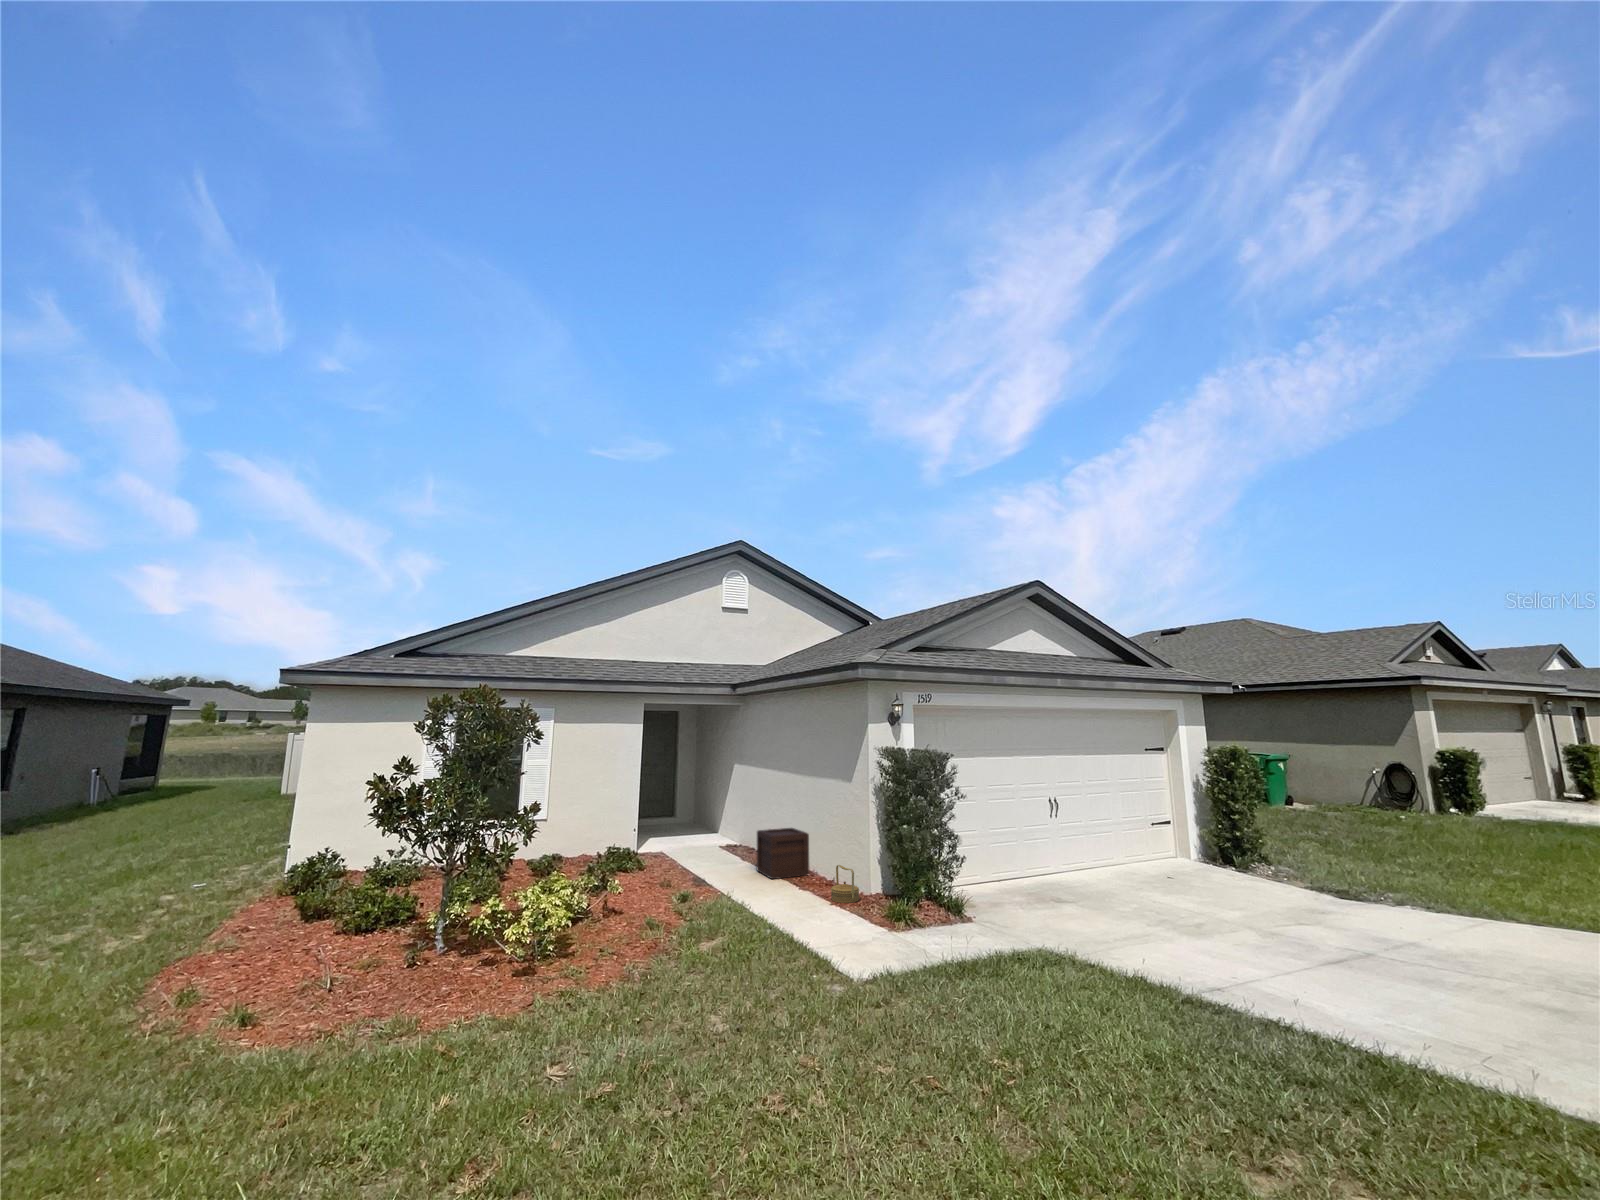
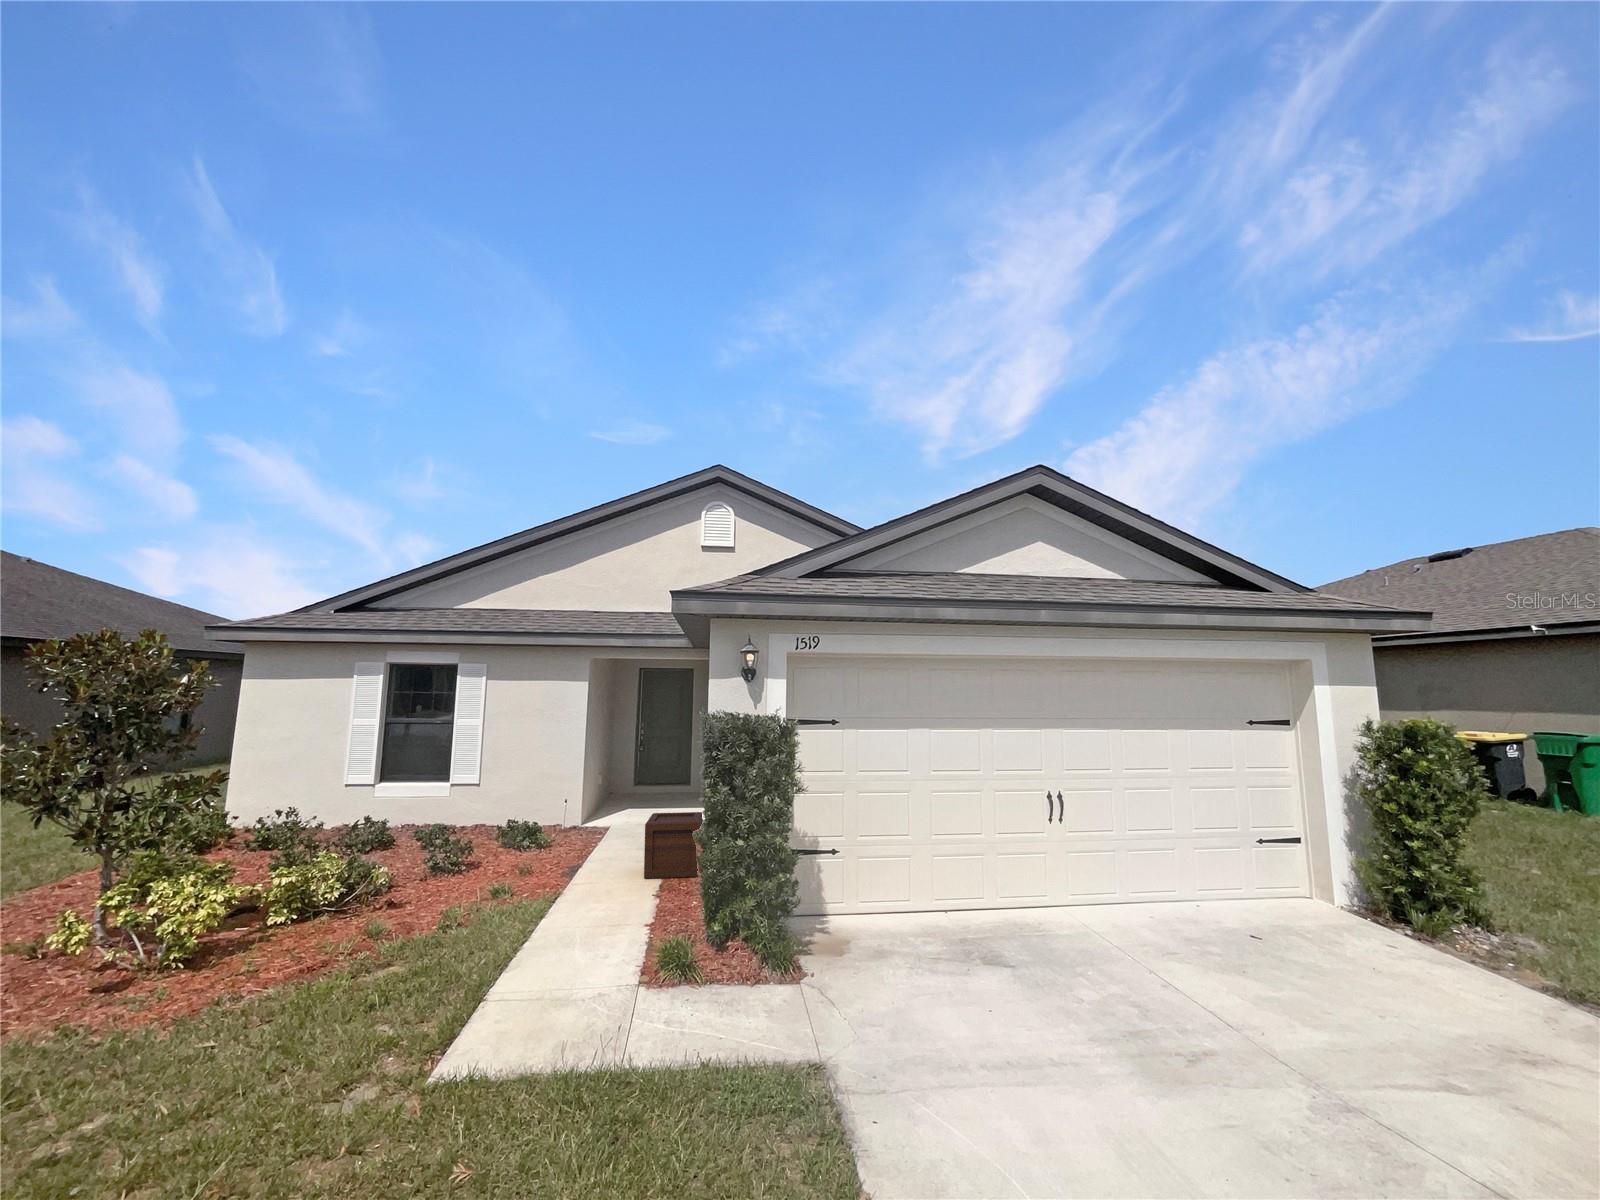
woven basket: present [831,865,859,903] -> none [652,872,693,929]

